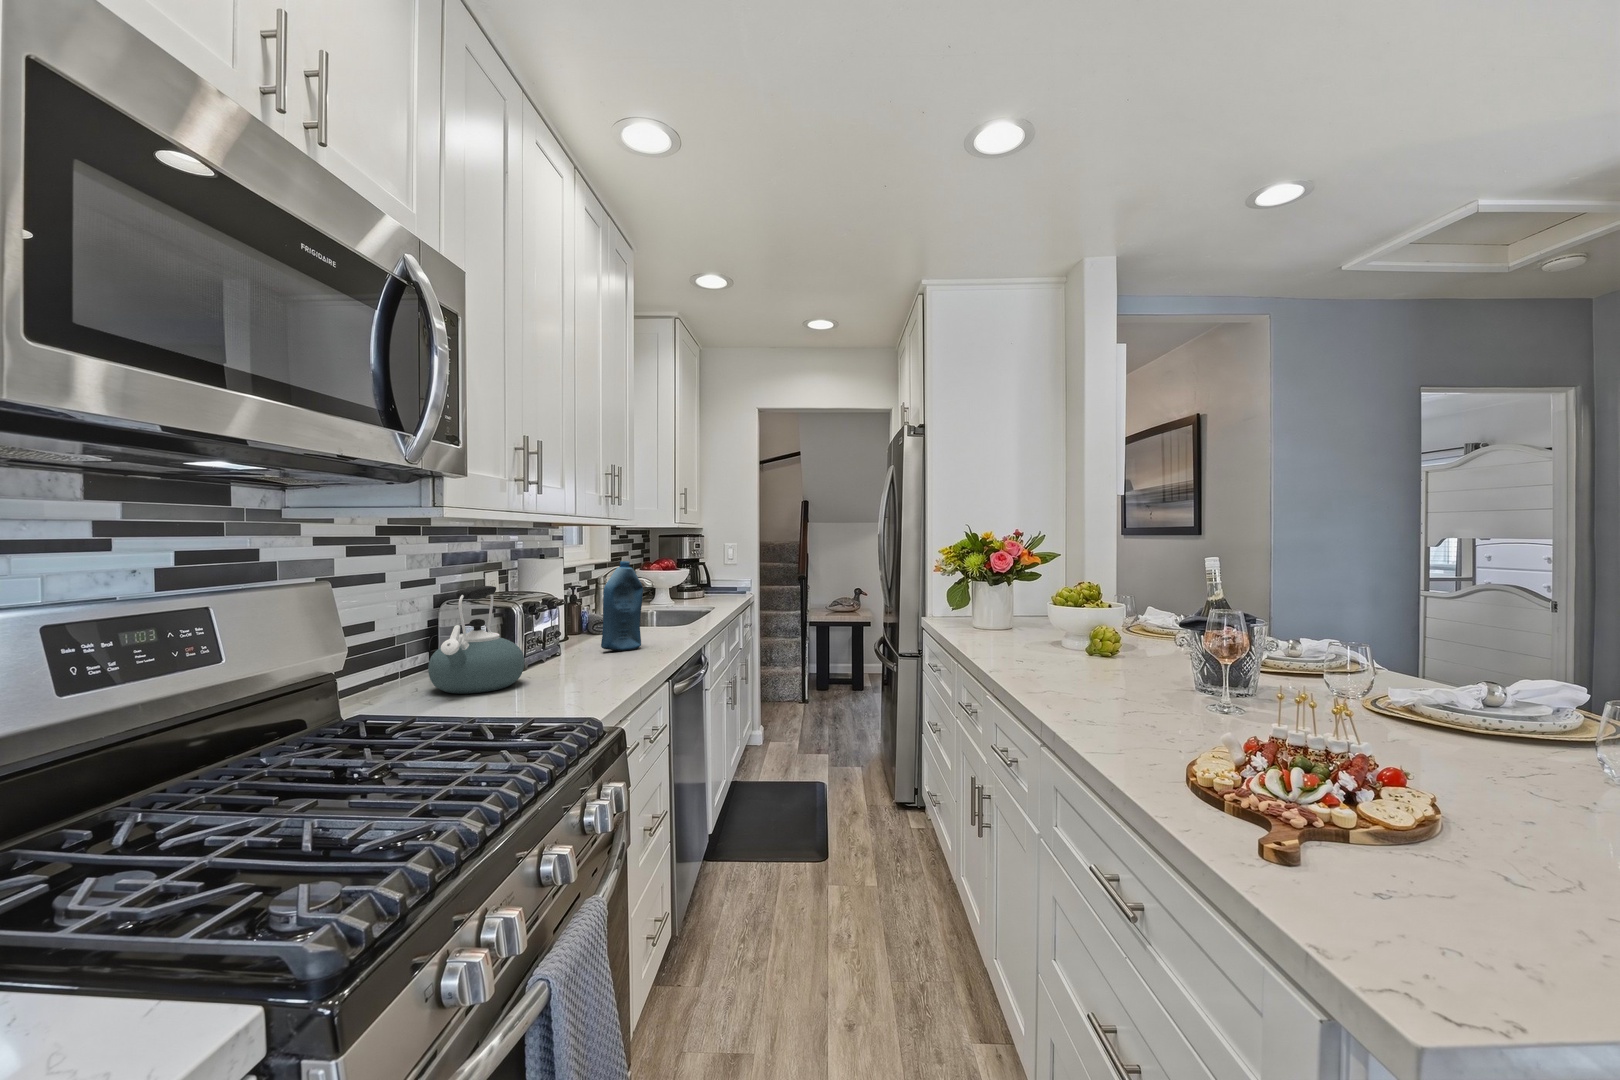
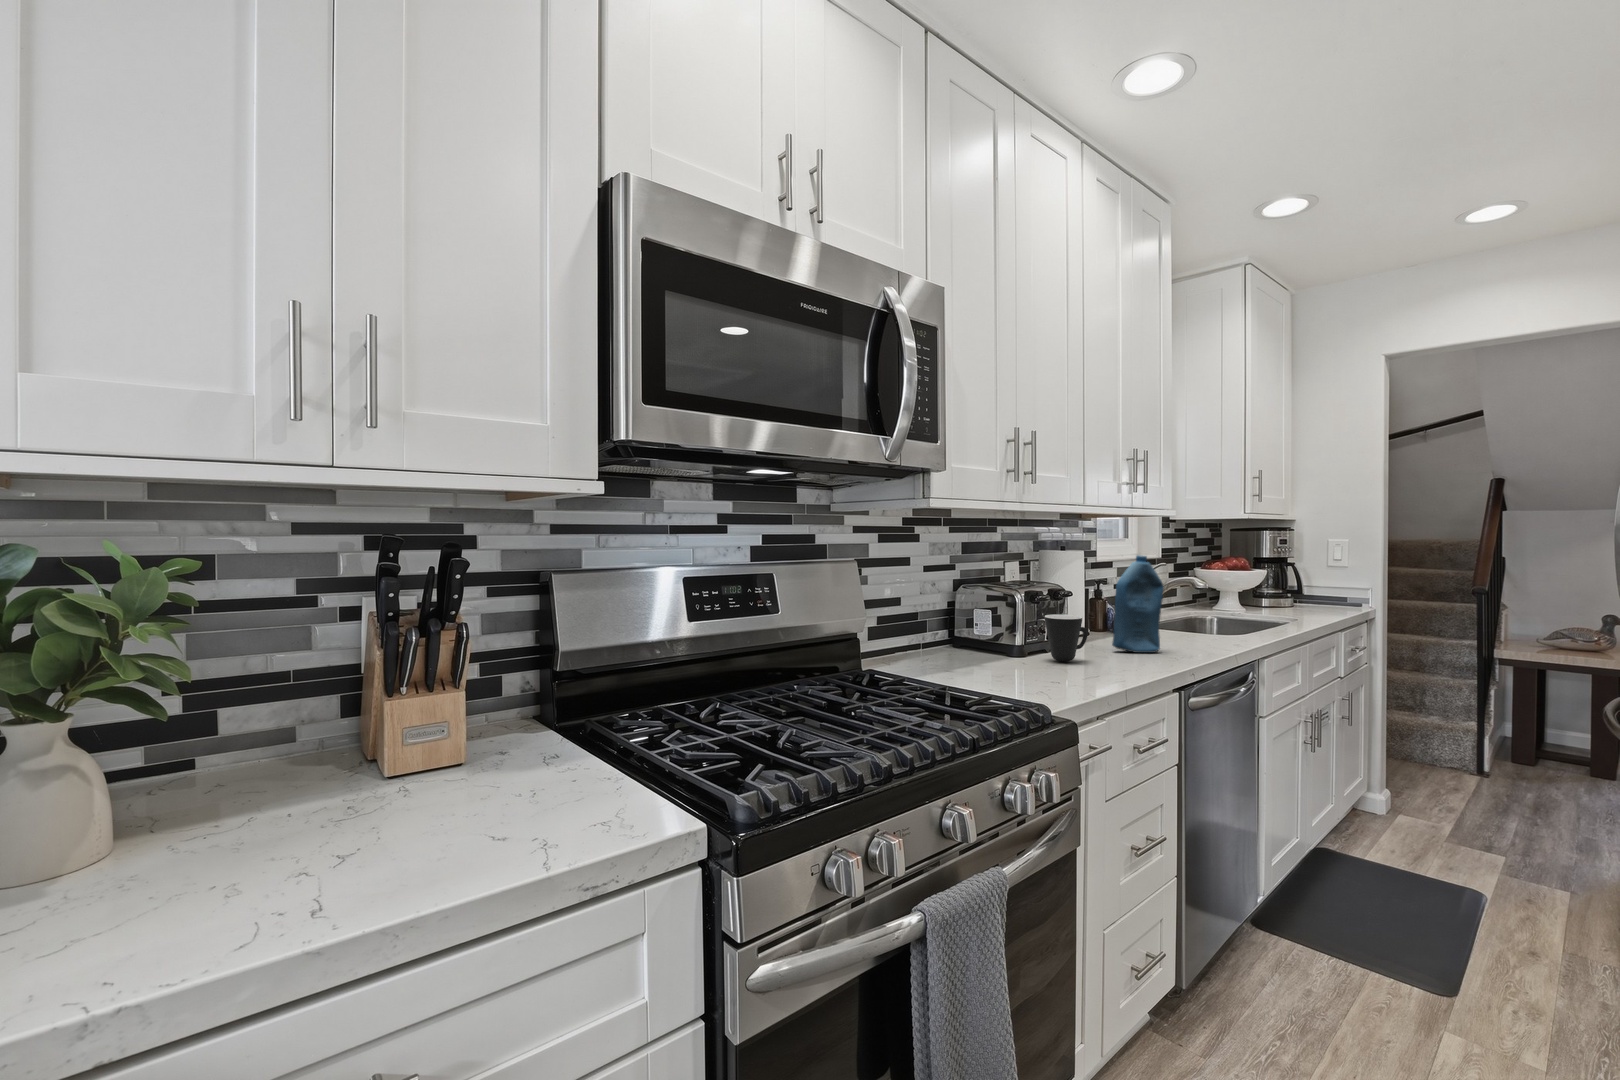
kettle: present [428,586,524,694] -> none [935,573,1016,670]
mug: none [546,622,587,669] -> present [1044,615,1088,662]

